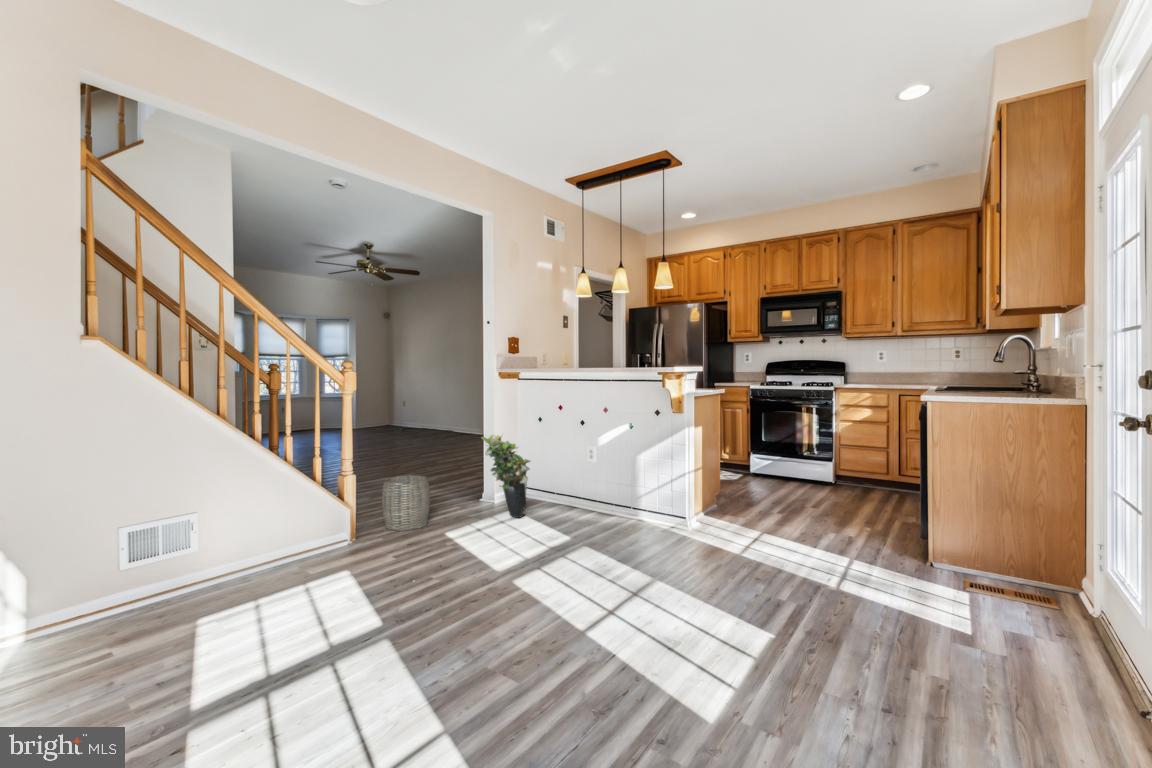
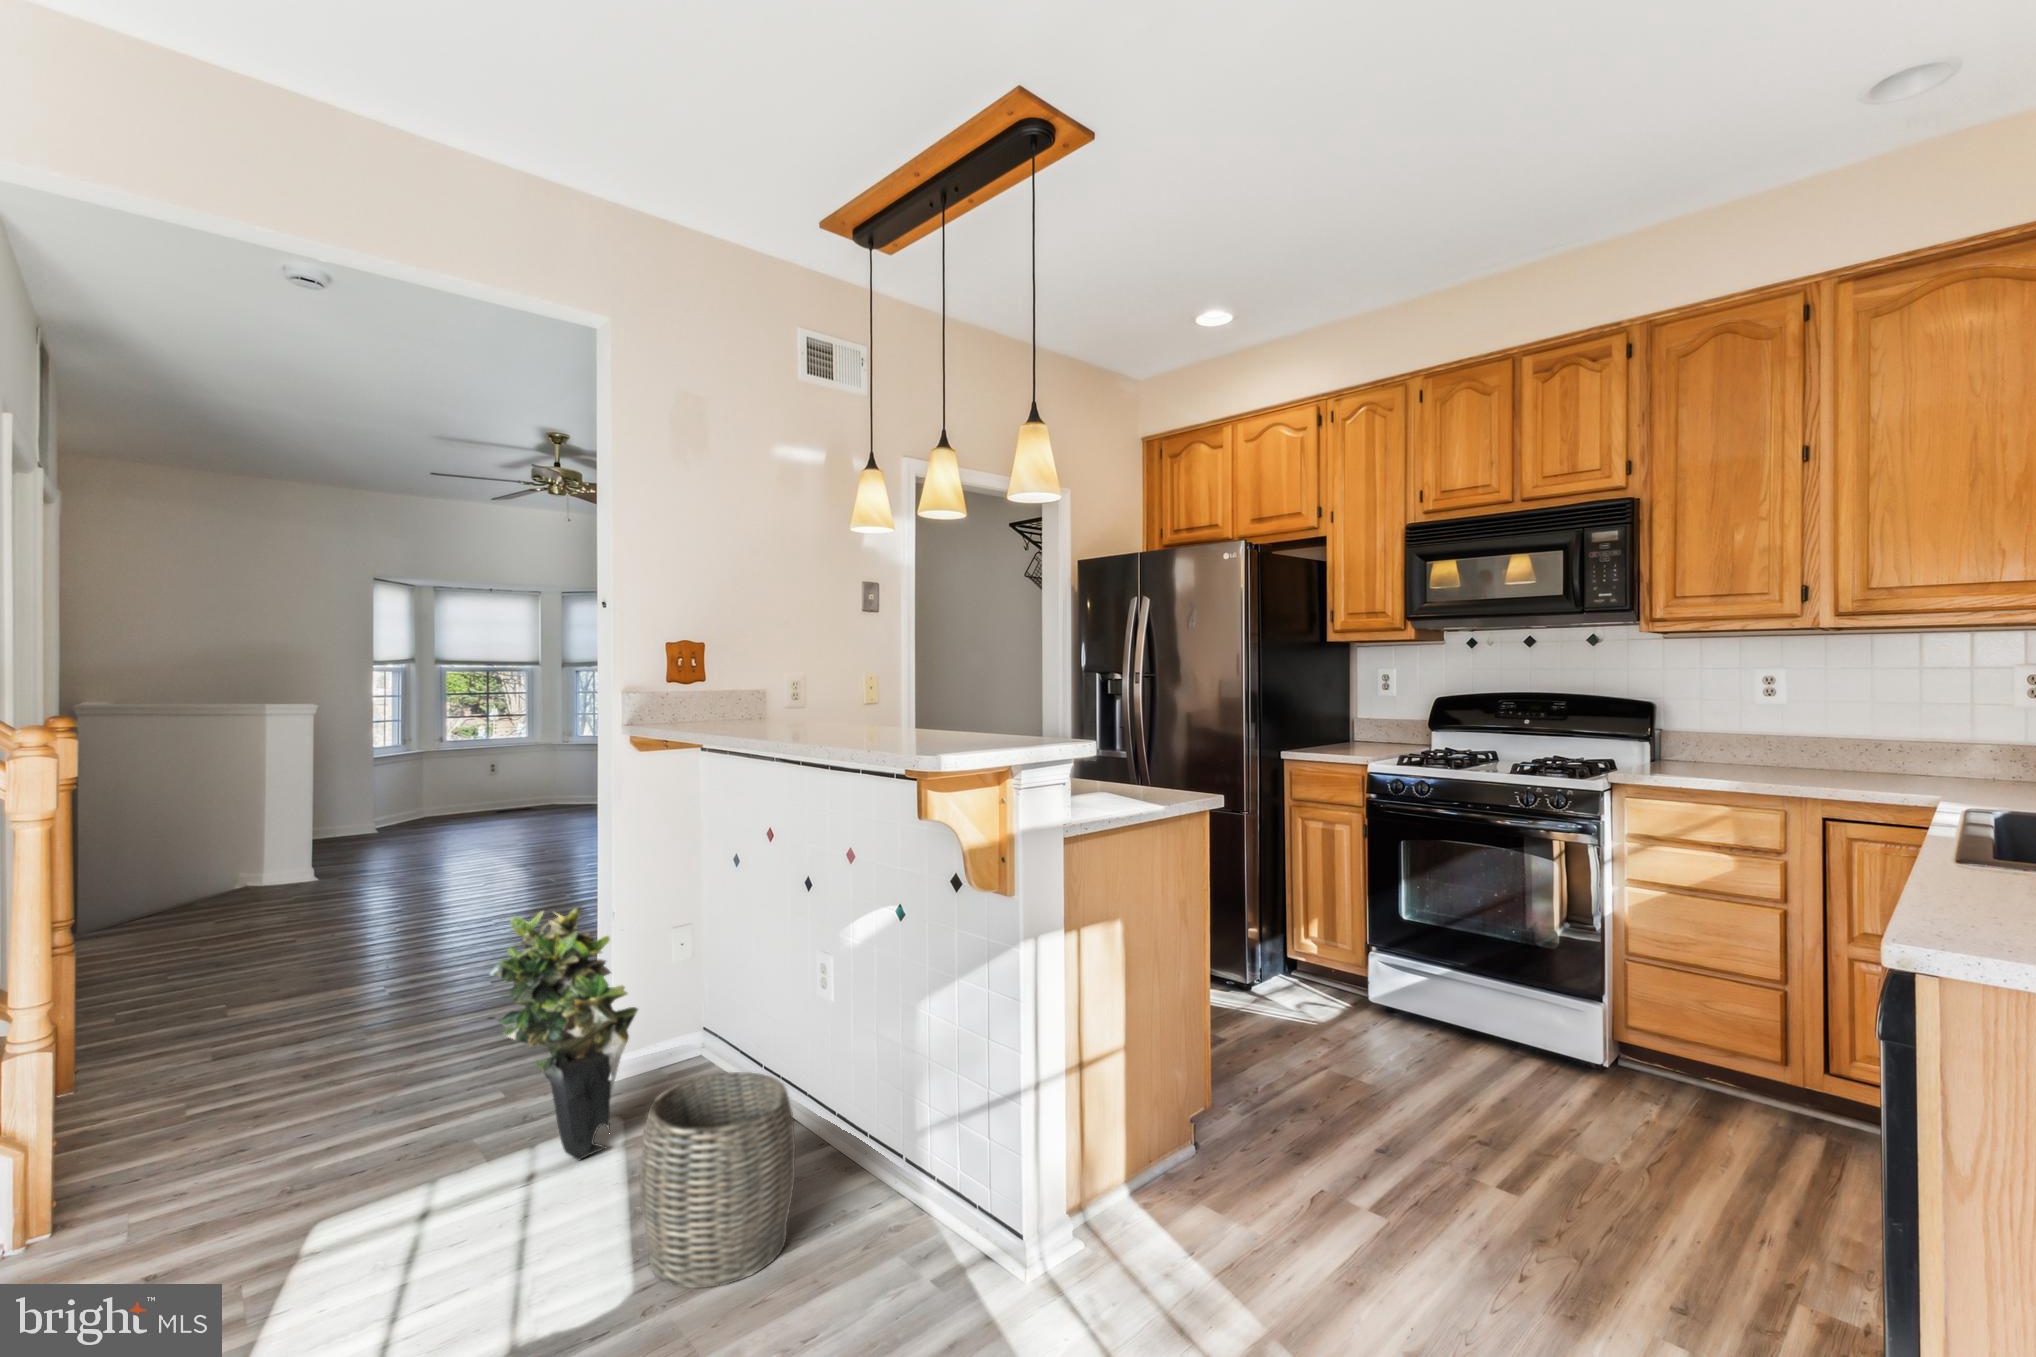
woven basket: present [382,475,430,531] -> present [640,1072,795,1288]

